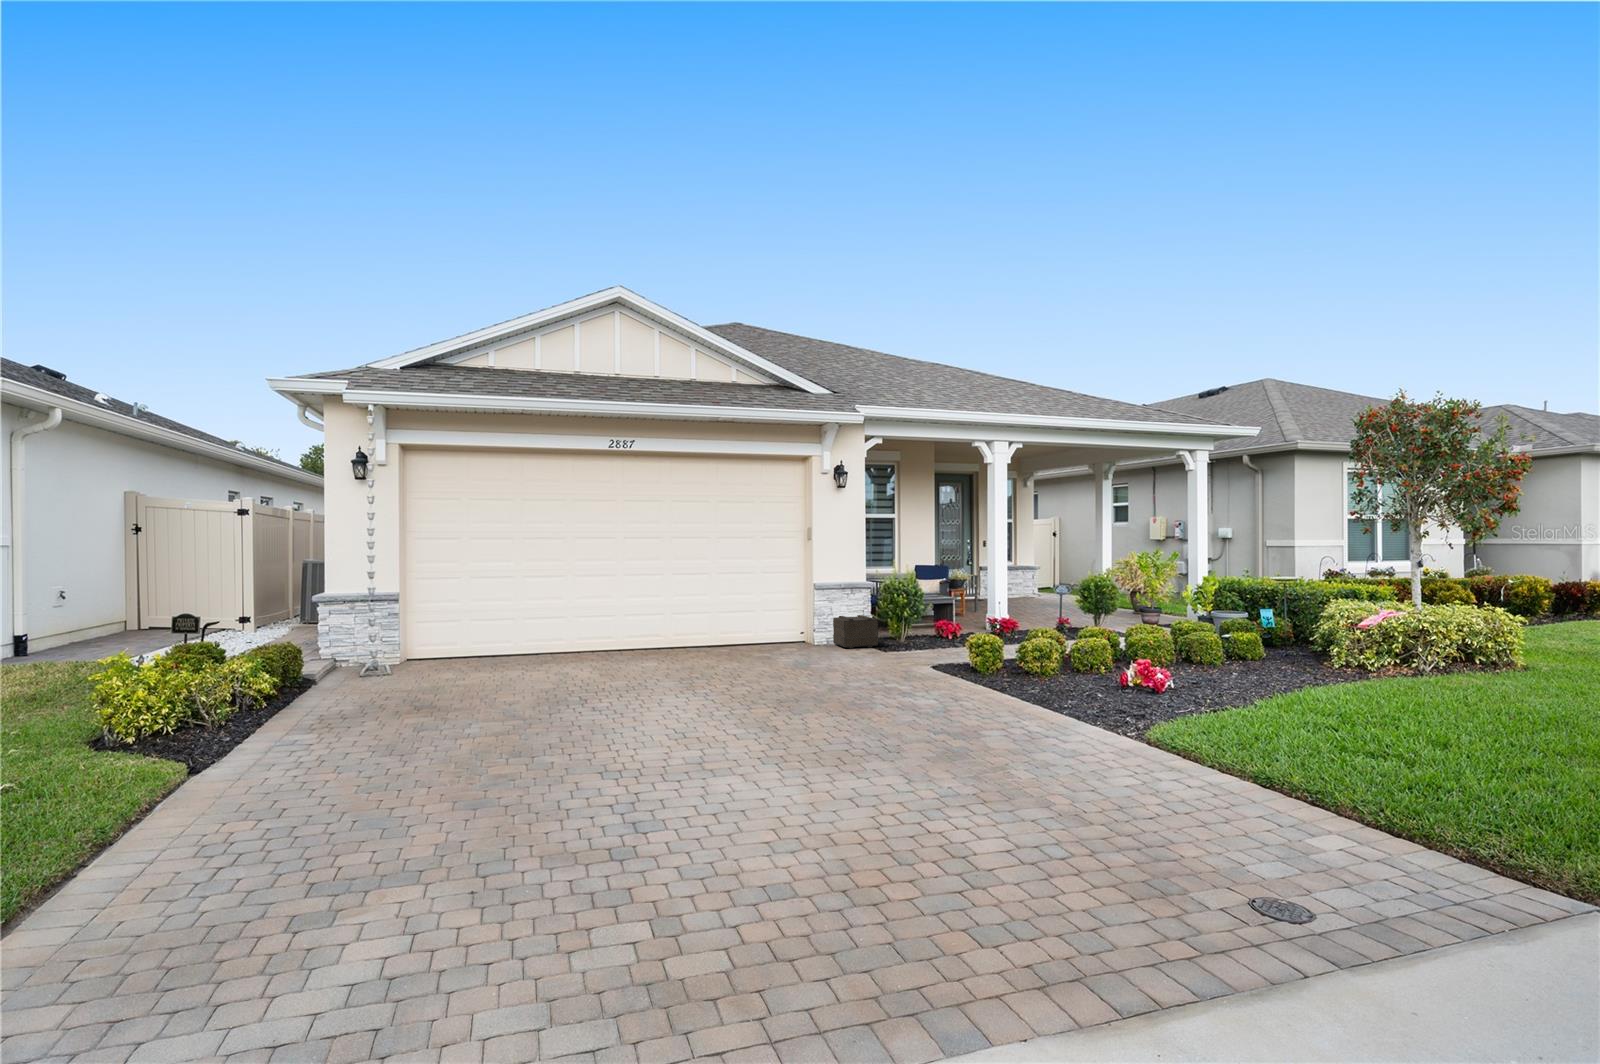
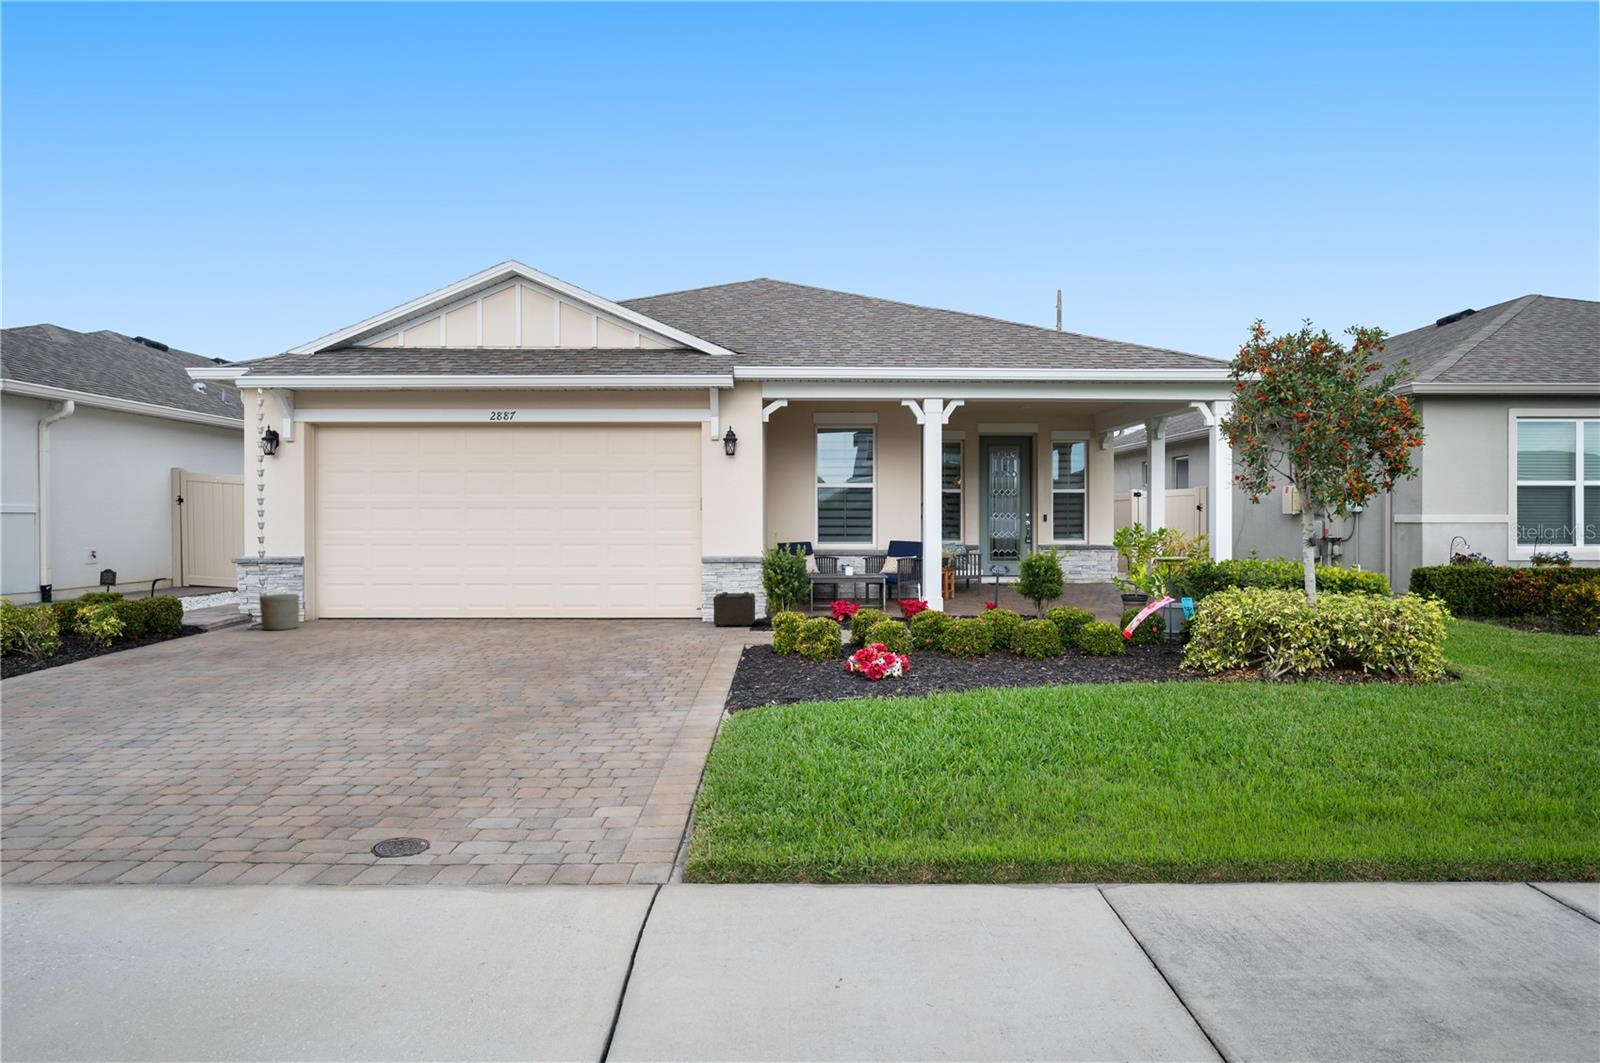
woven basket: none [361,634,404,676] -> present [259,594,299,630]

